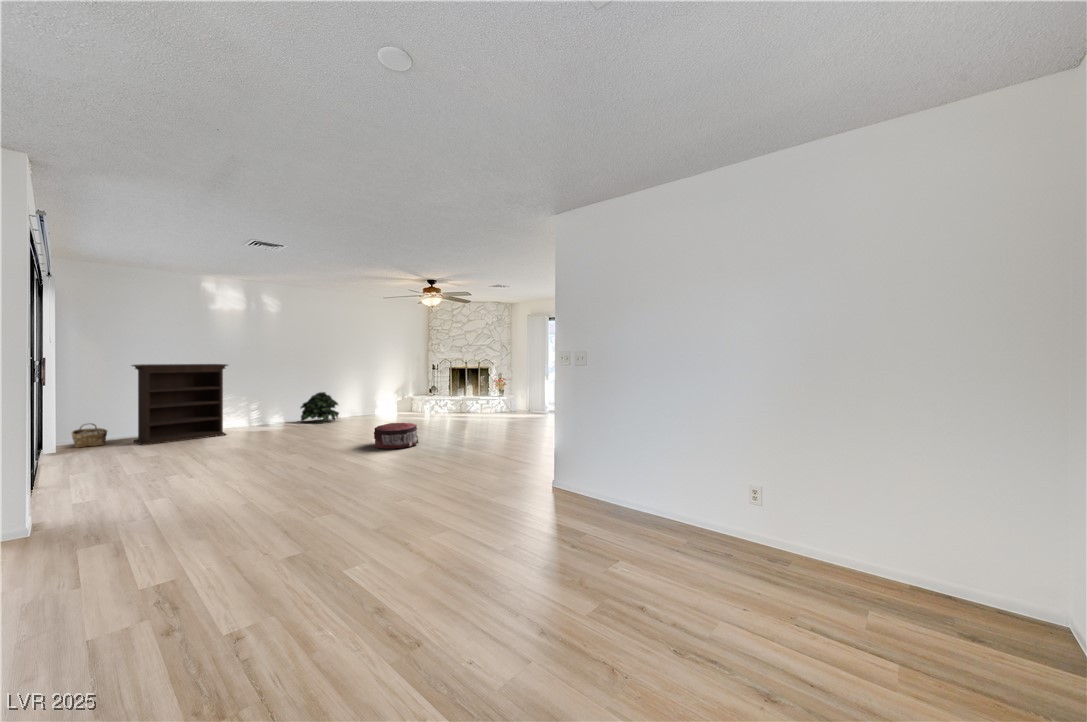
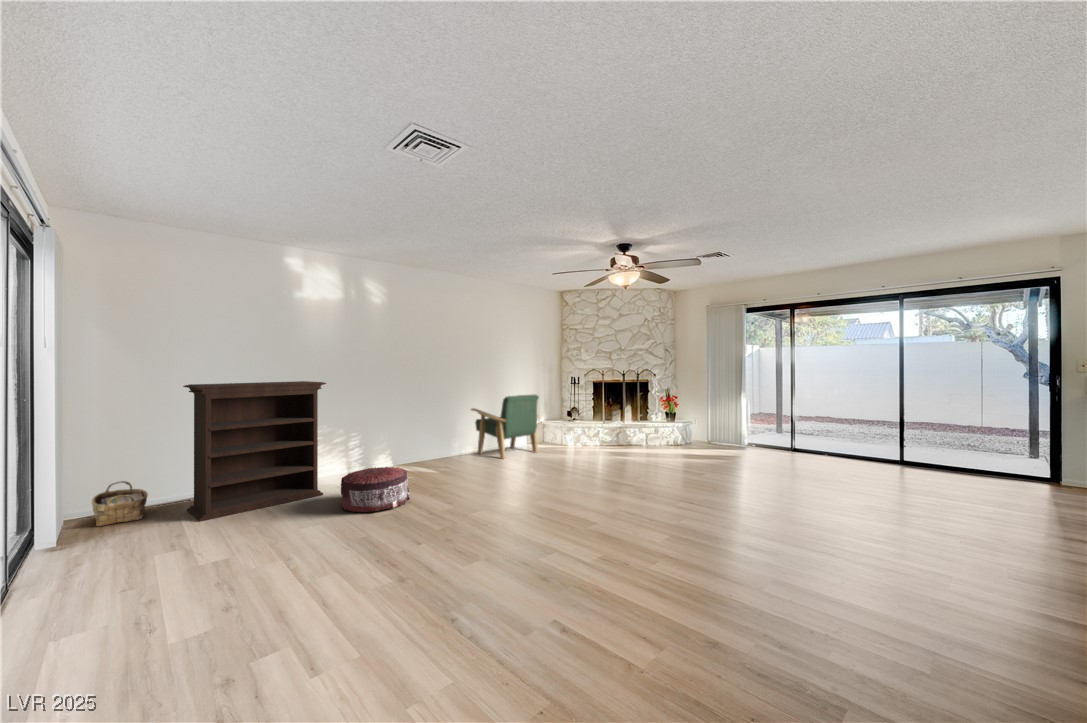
armchair: none [348,376,397,419] -> present [471,395,539,459]
potted plant: present [301,392,339,422] -> none [415,420,466,467]
pouf: present [374,423,419,449] -> present [341,467,410,512]

